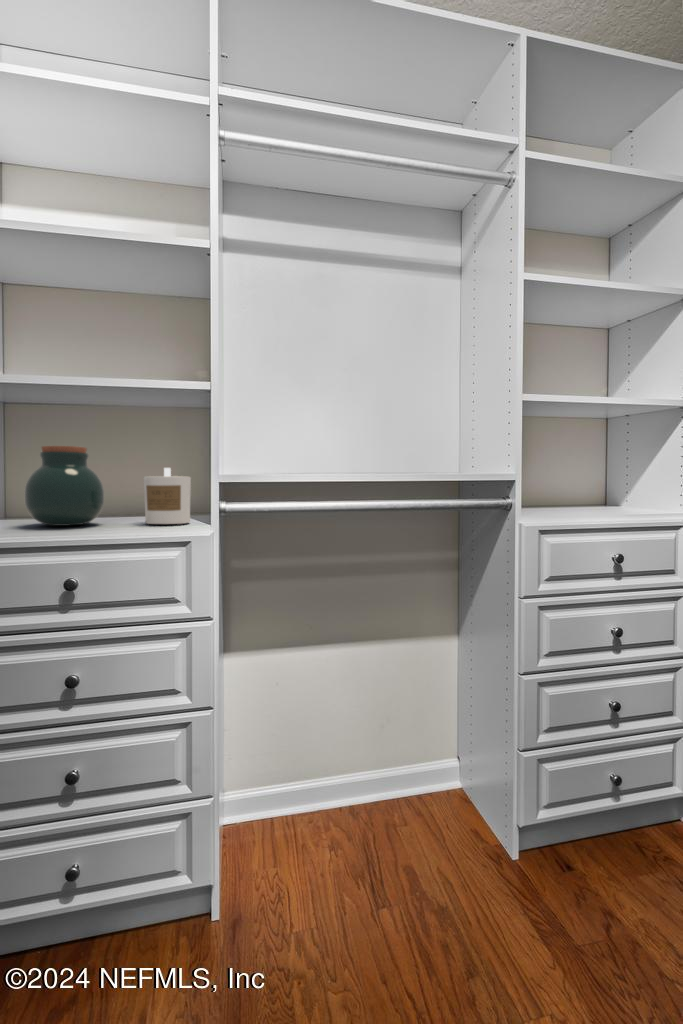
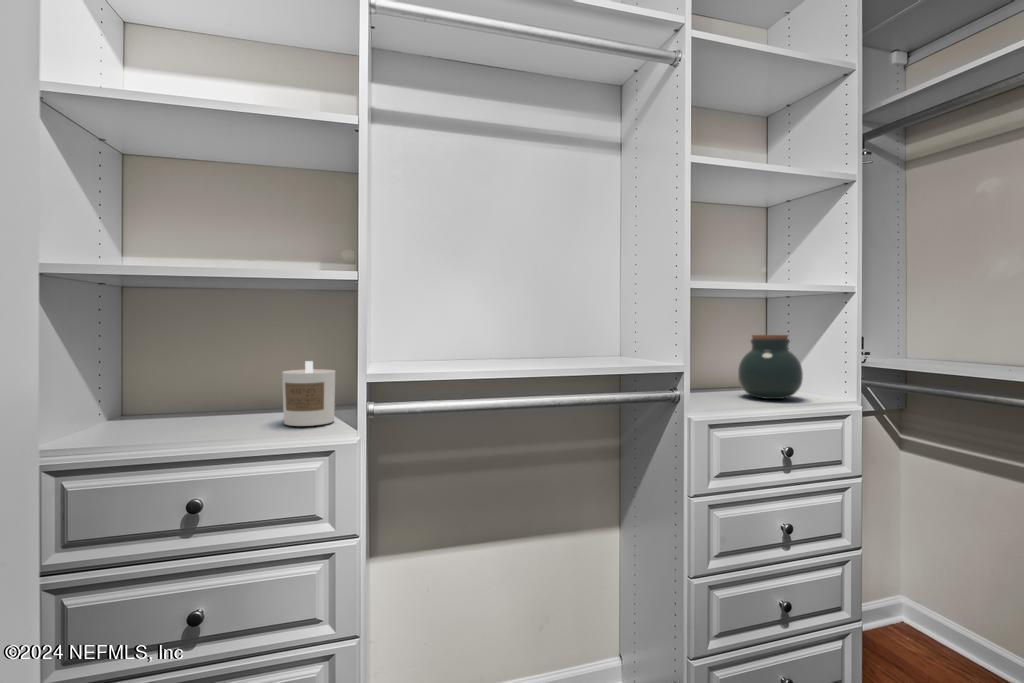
jar: present [25,446,104,526] -> present [738,335,803,399]

